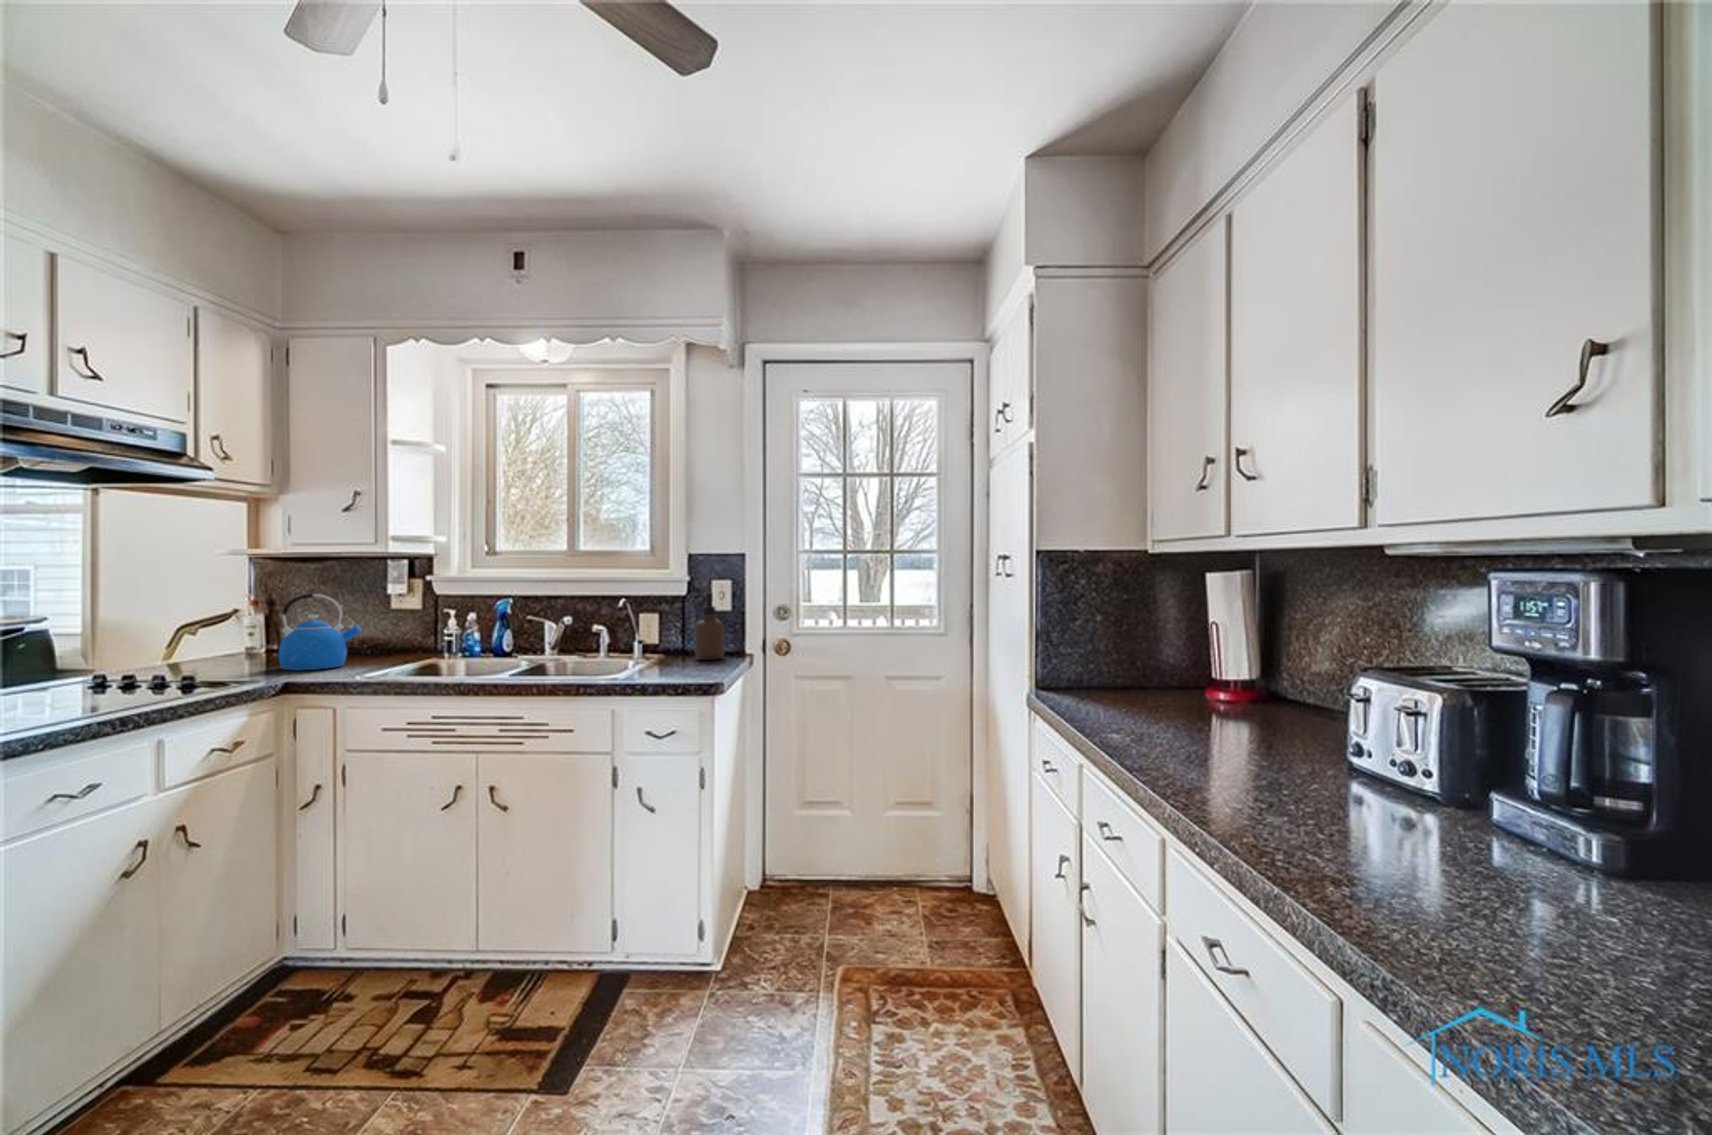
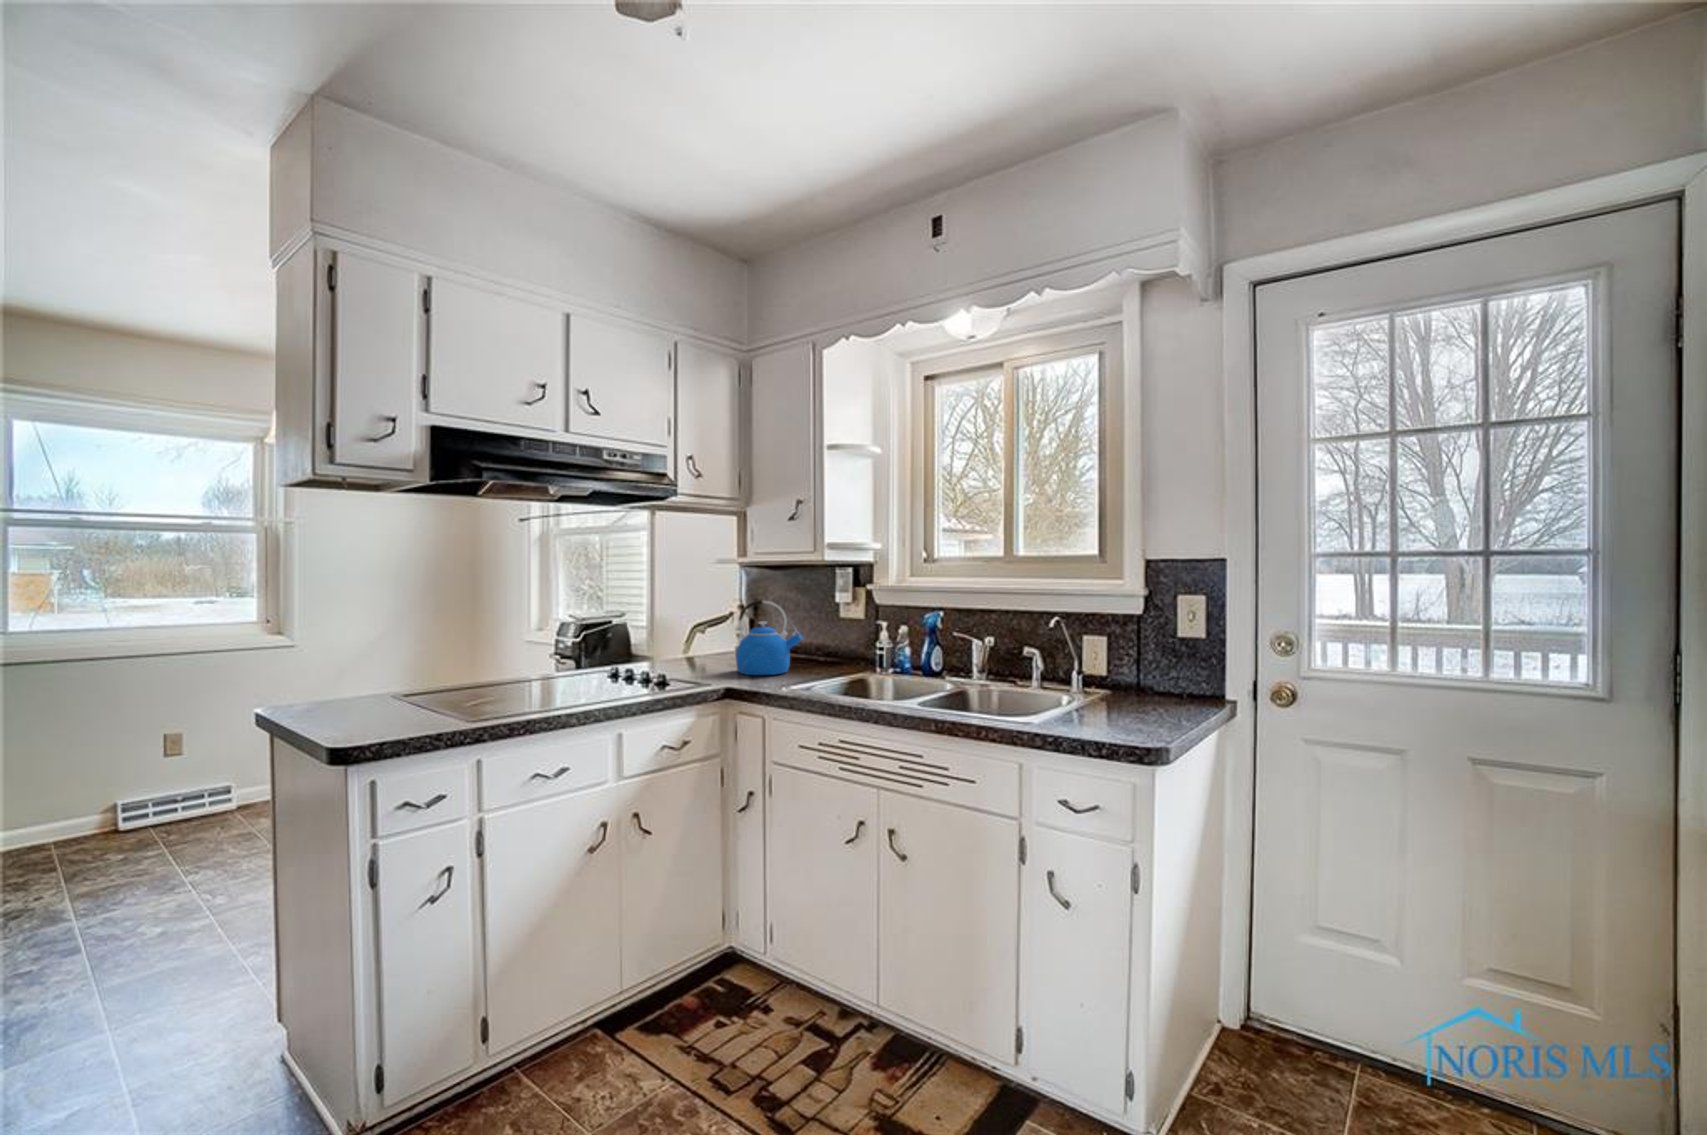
soap dispenser: present [695,593,724,660] -> none [1147,613,1188,705]

